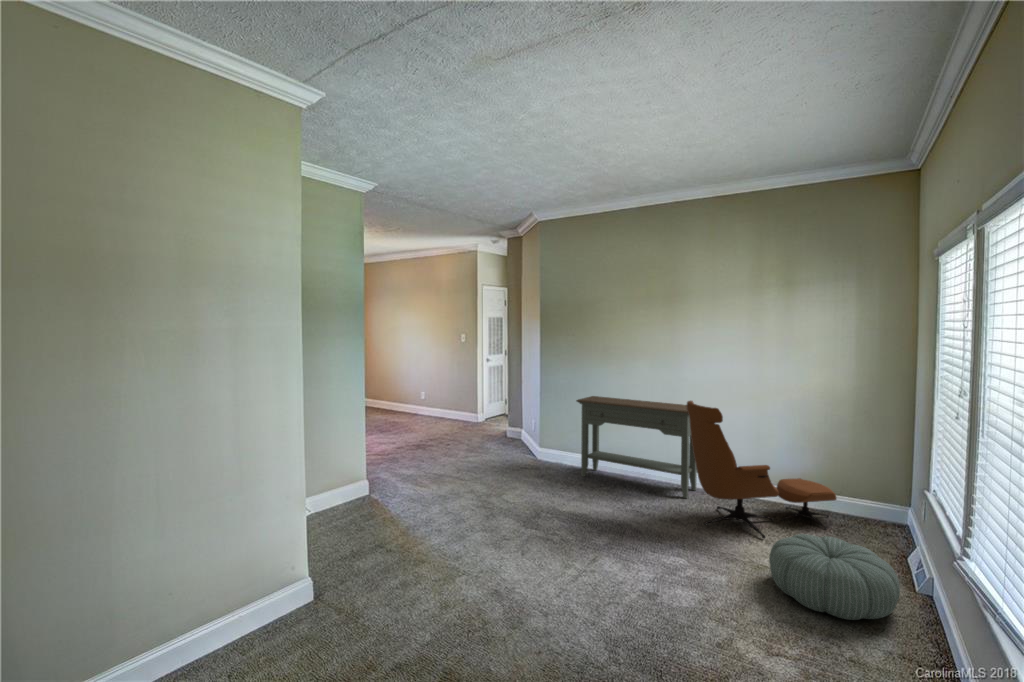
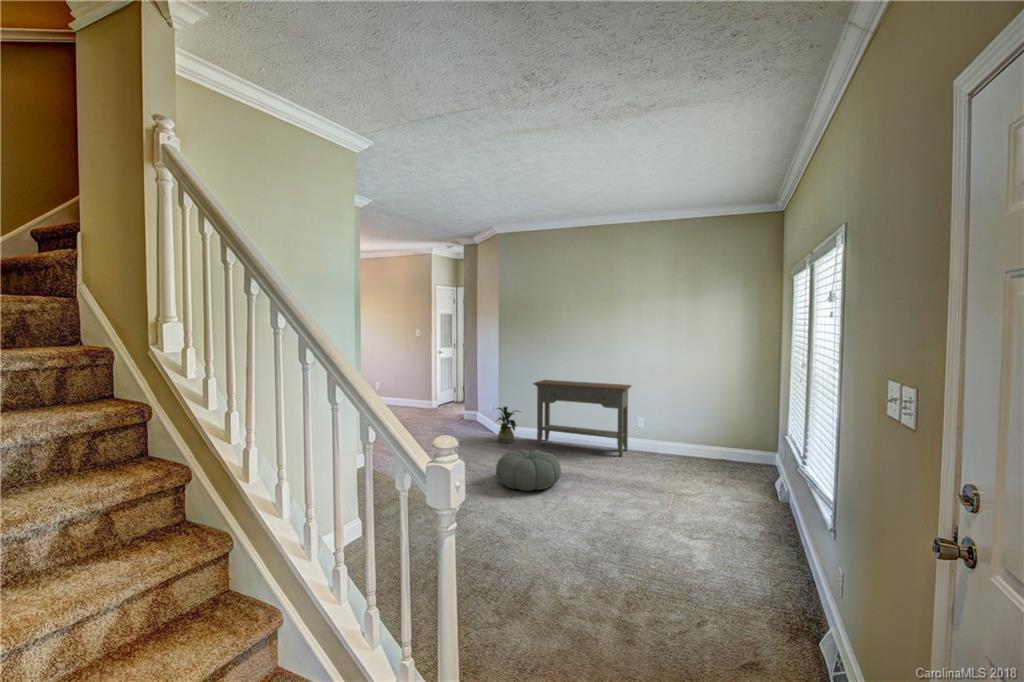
lounge chair: present [686,401,836,539] -> none [625,379,728,478]
house plant: none [530,427,564,471] -> present [497,407,518,443]
pouf: present [769,534,900,620] -> present [496,450,561,491]

